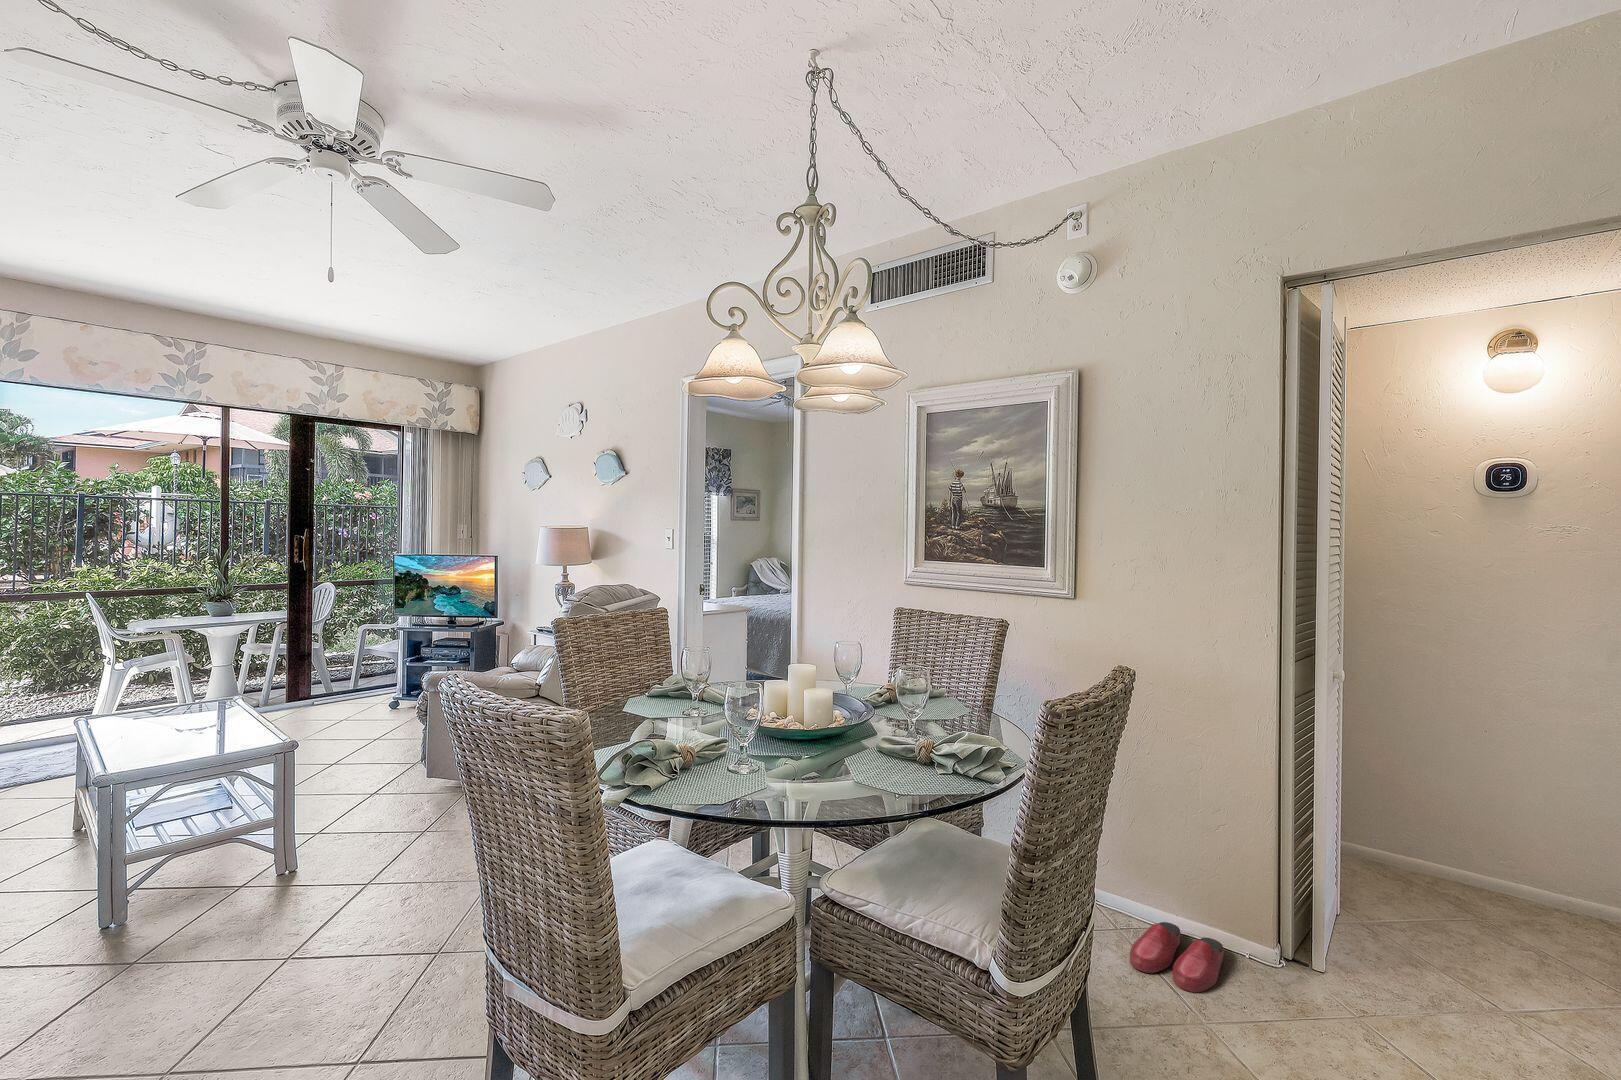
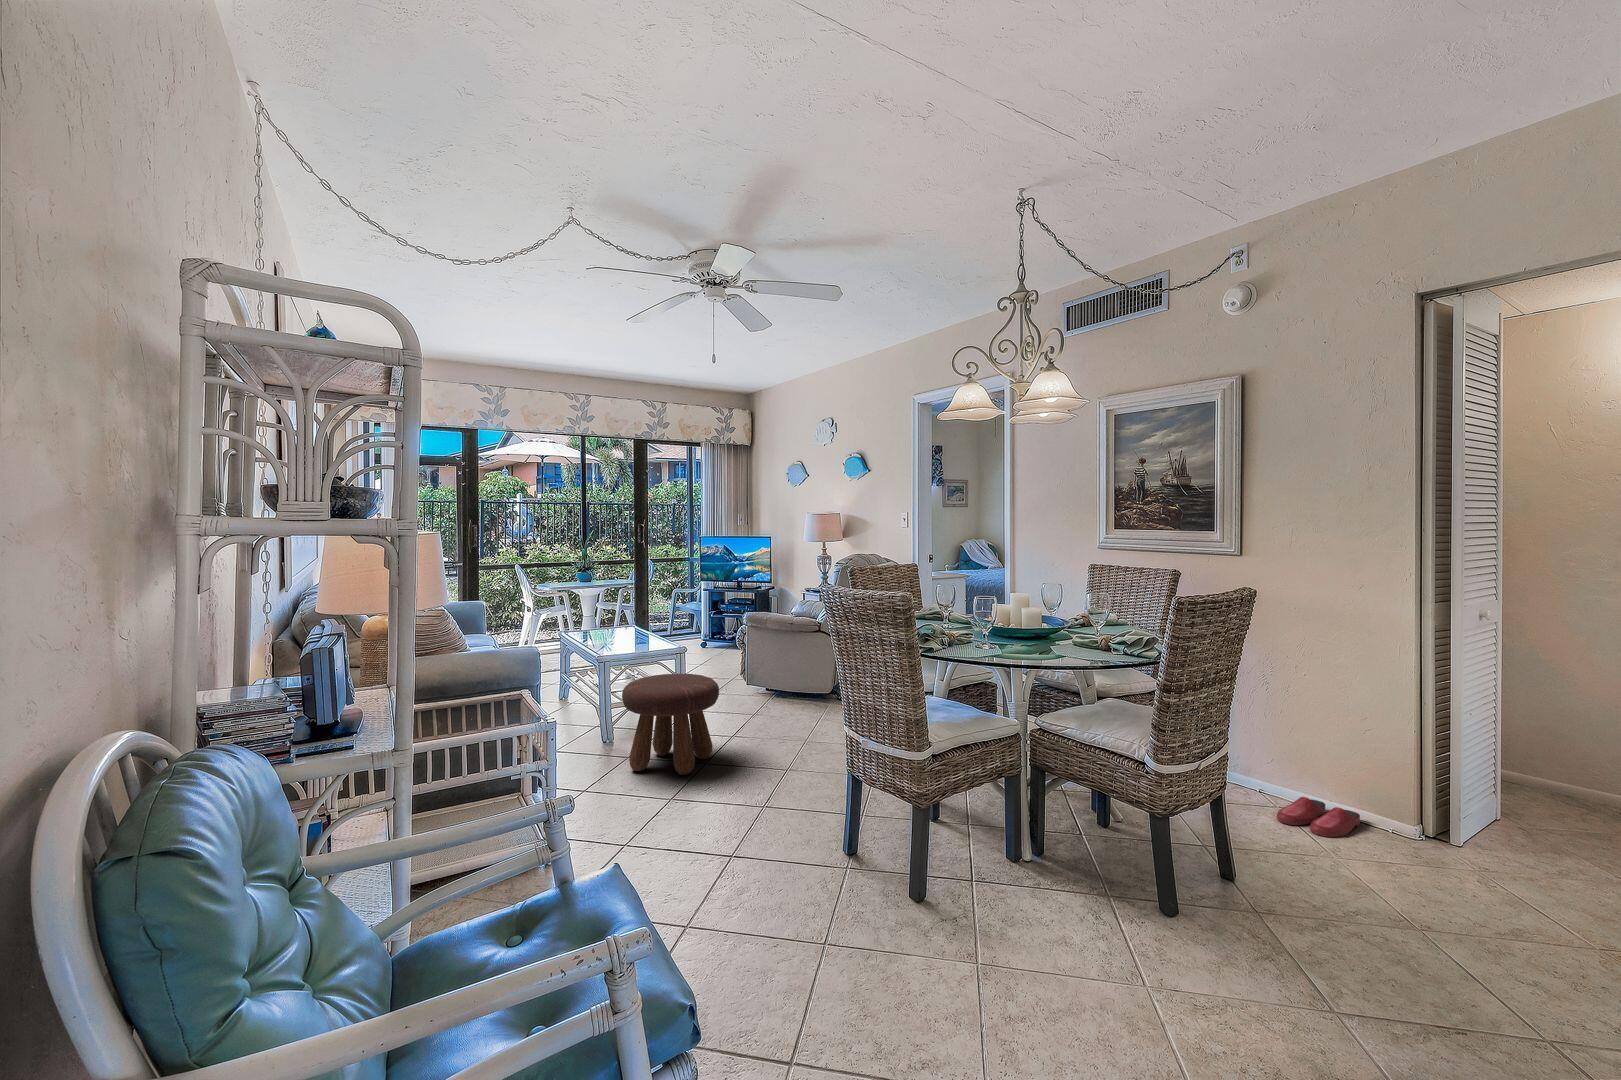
footstool: none [101,795,318,994] -> present [622,674,719,775]

